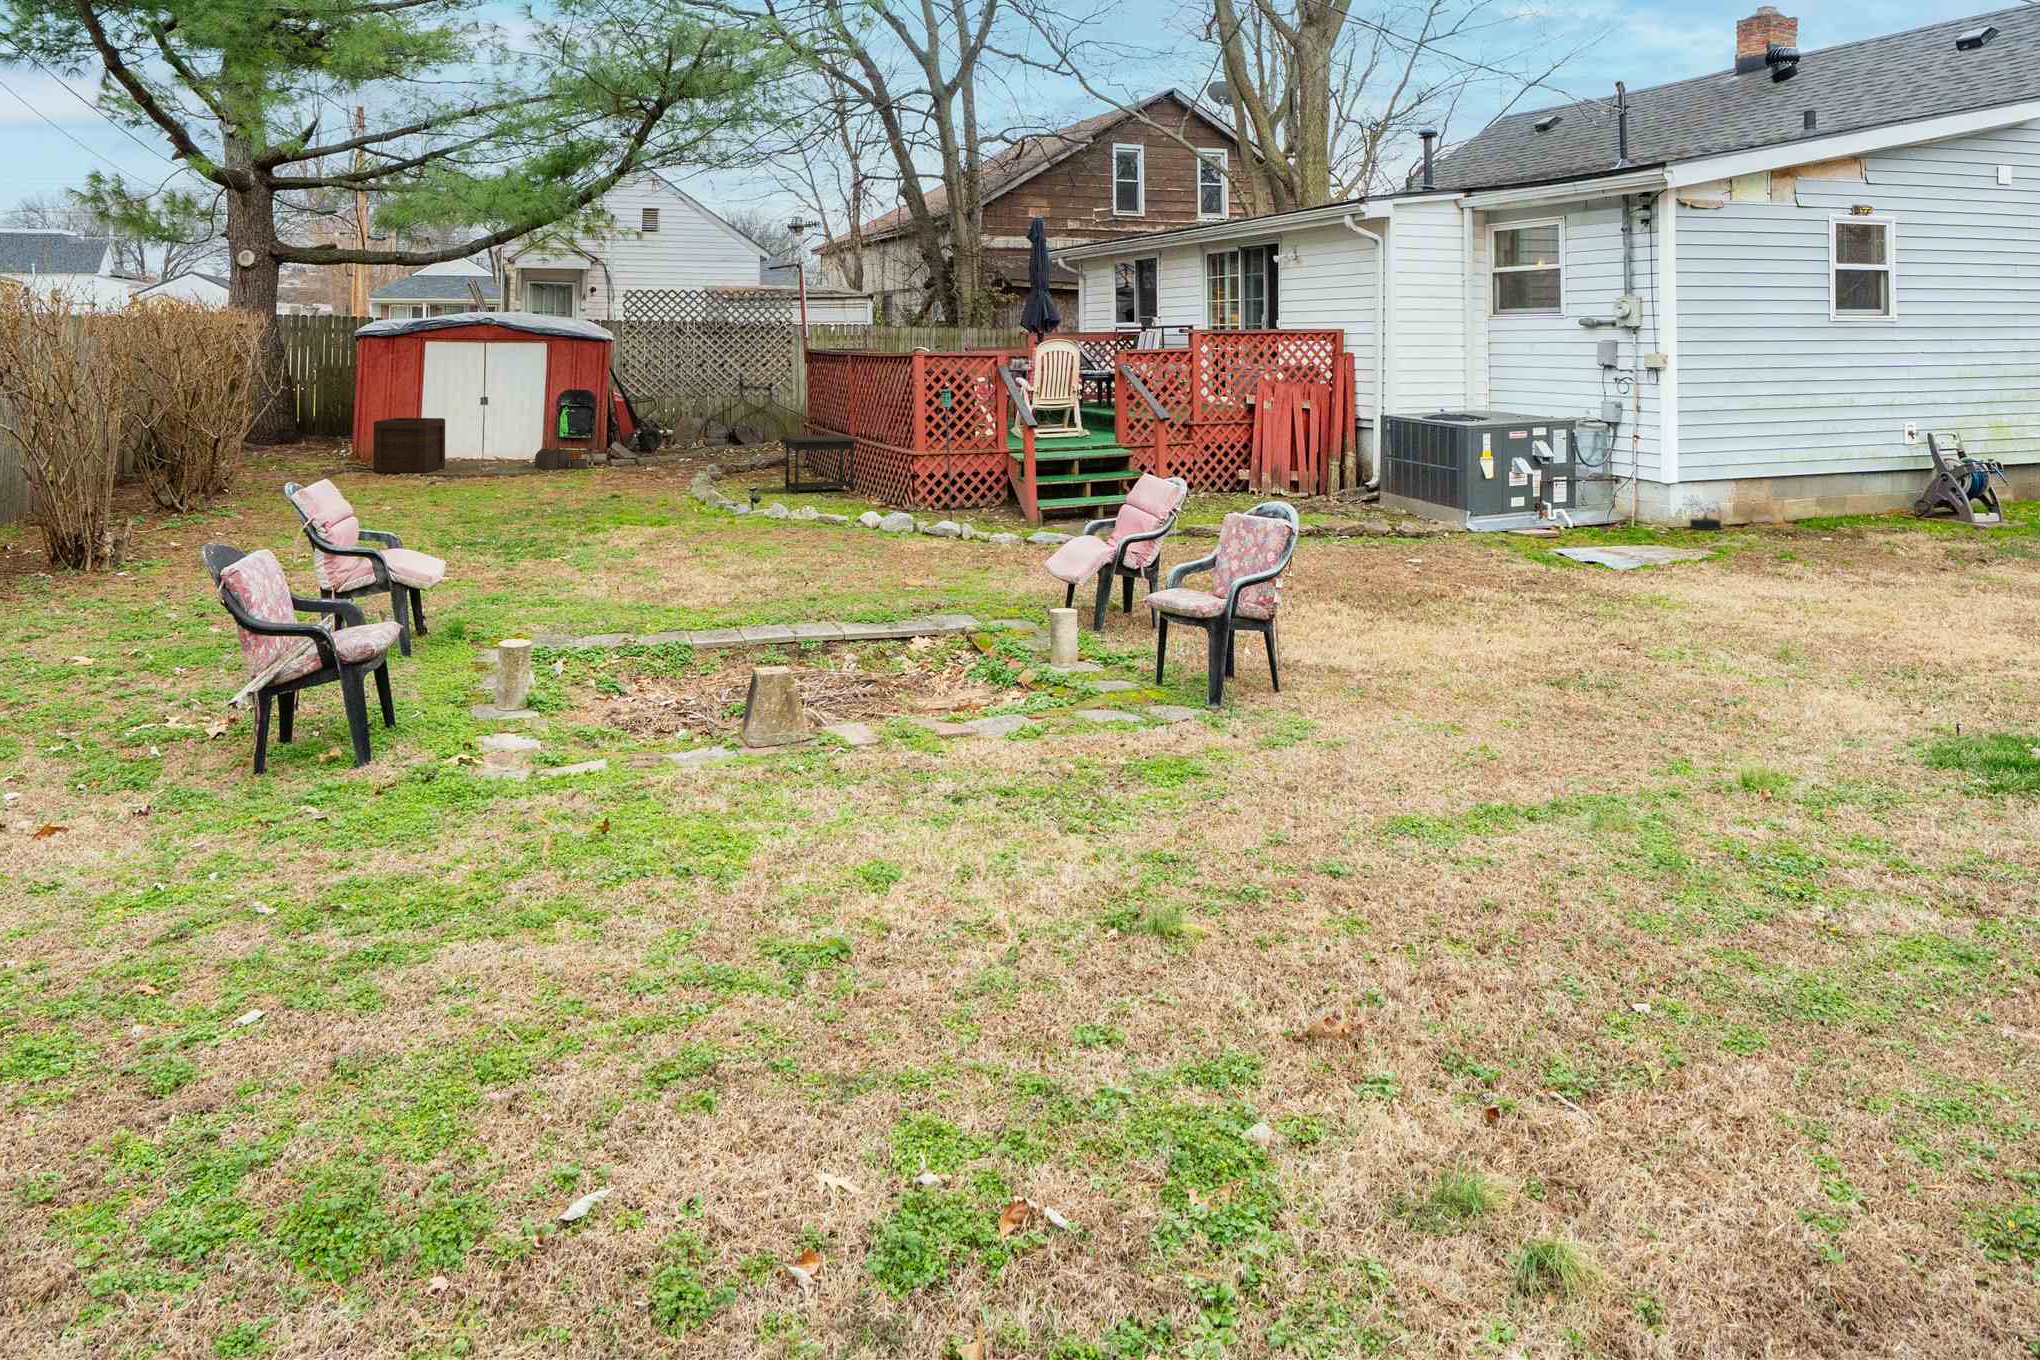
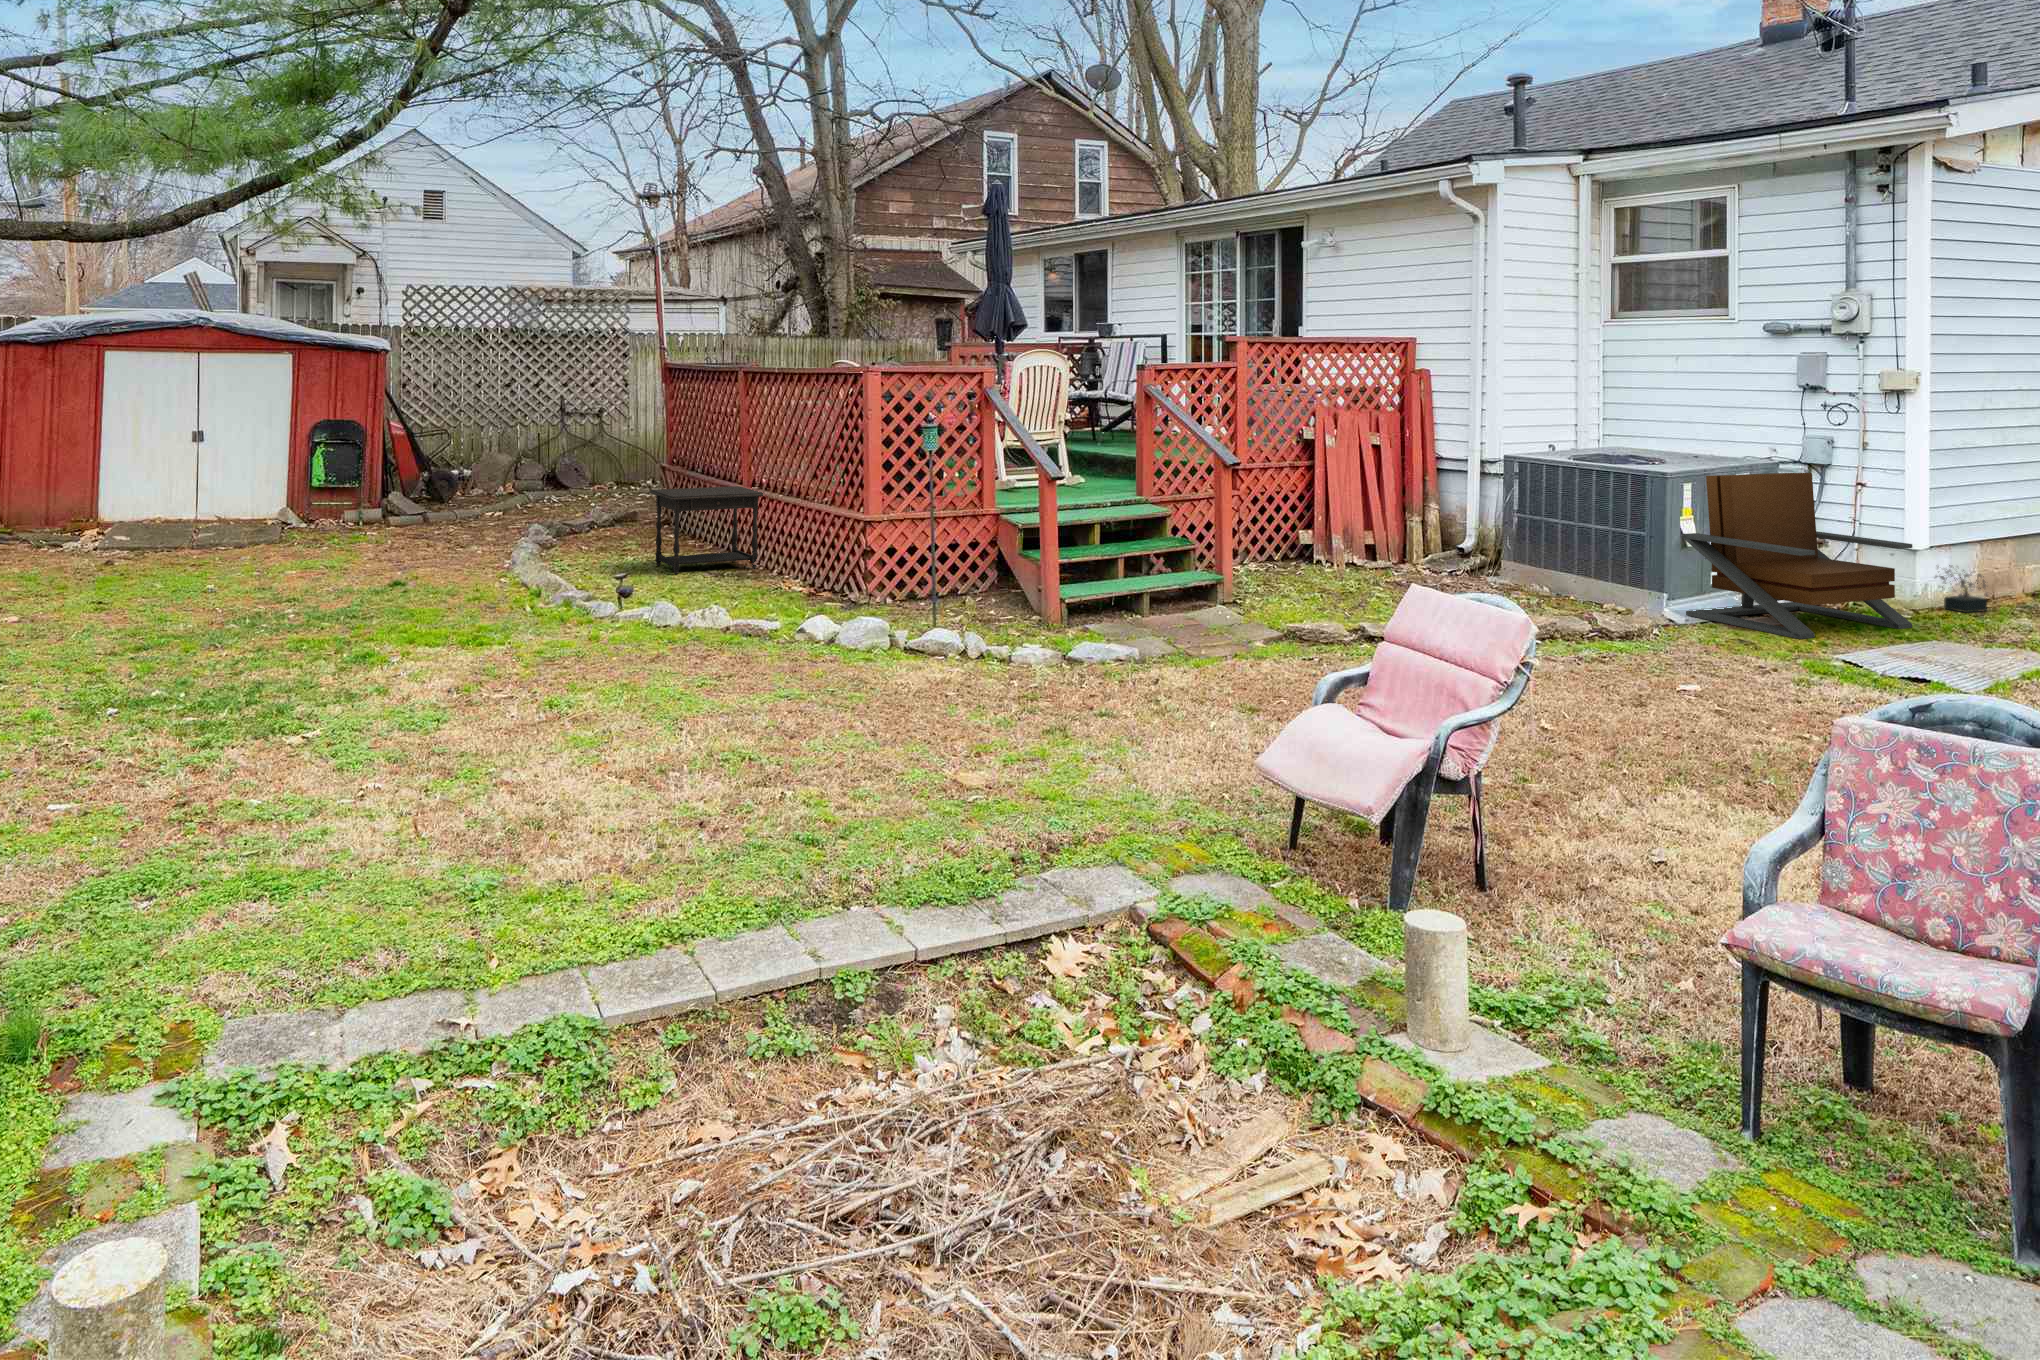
wooden crate: present [373,418,445,473] -> none [22,464,139,546]
lounge chair: none [1481,427,1638,540] -> present [1682,473,1912,639]
woven basket: present [535,447,587,470] -> none [275,502,353,536]

